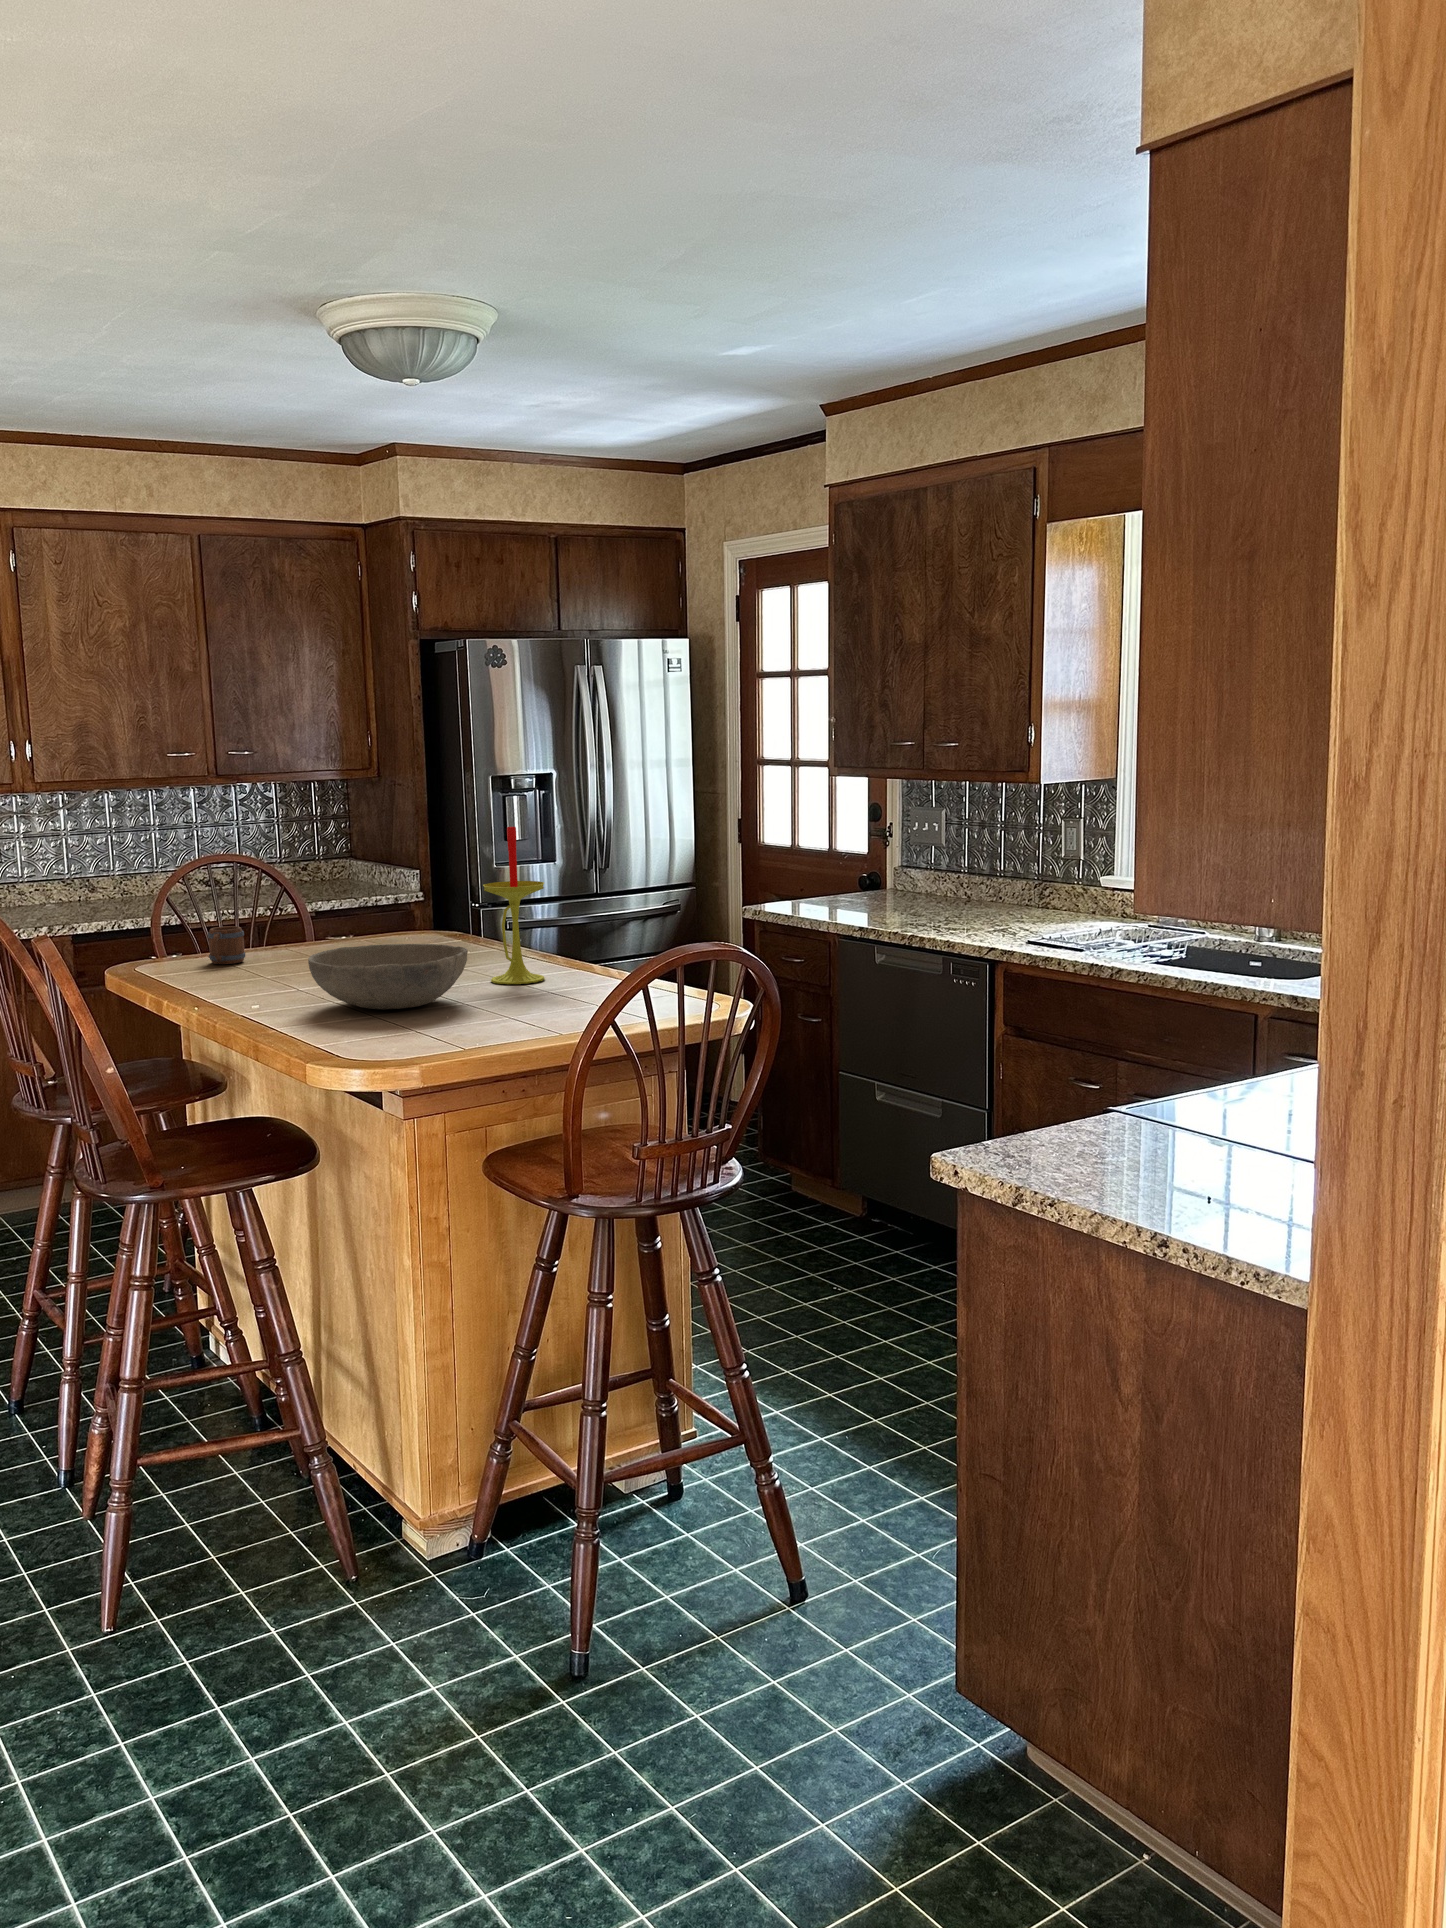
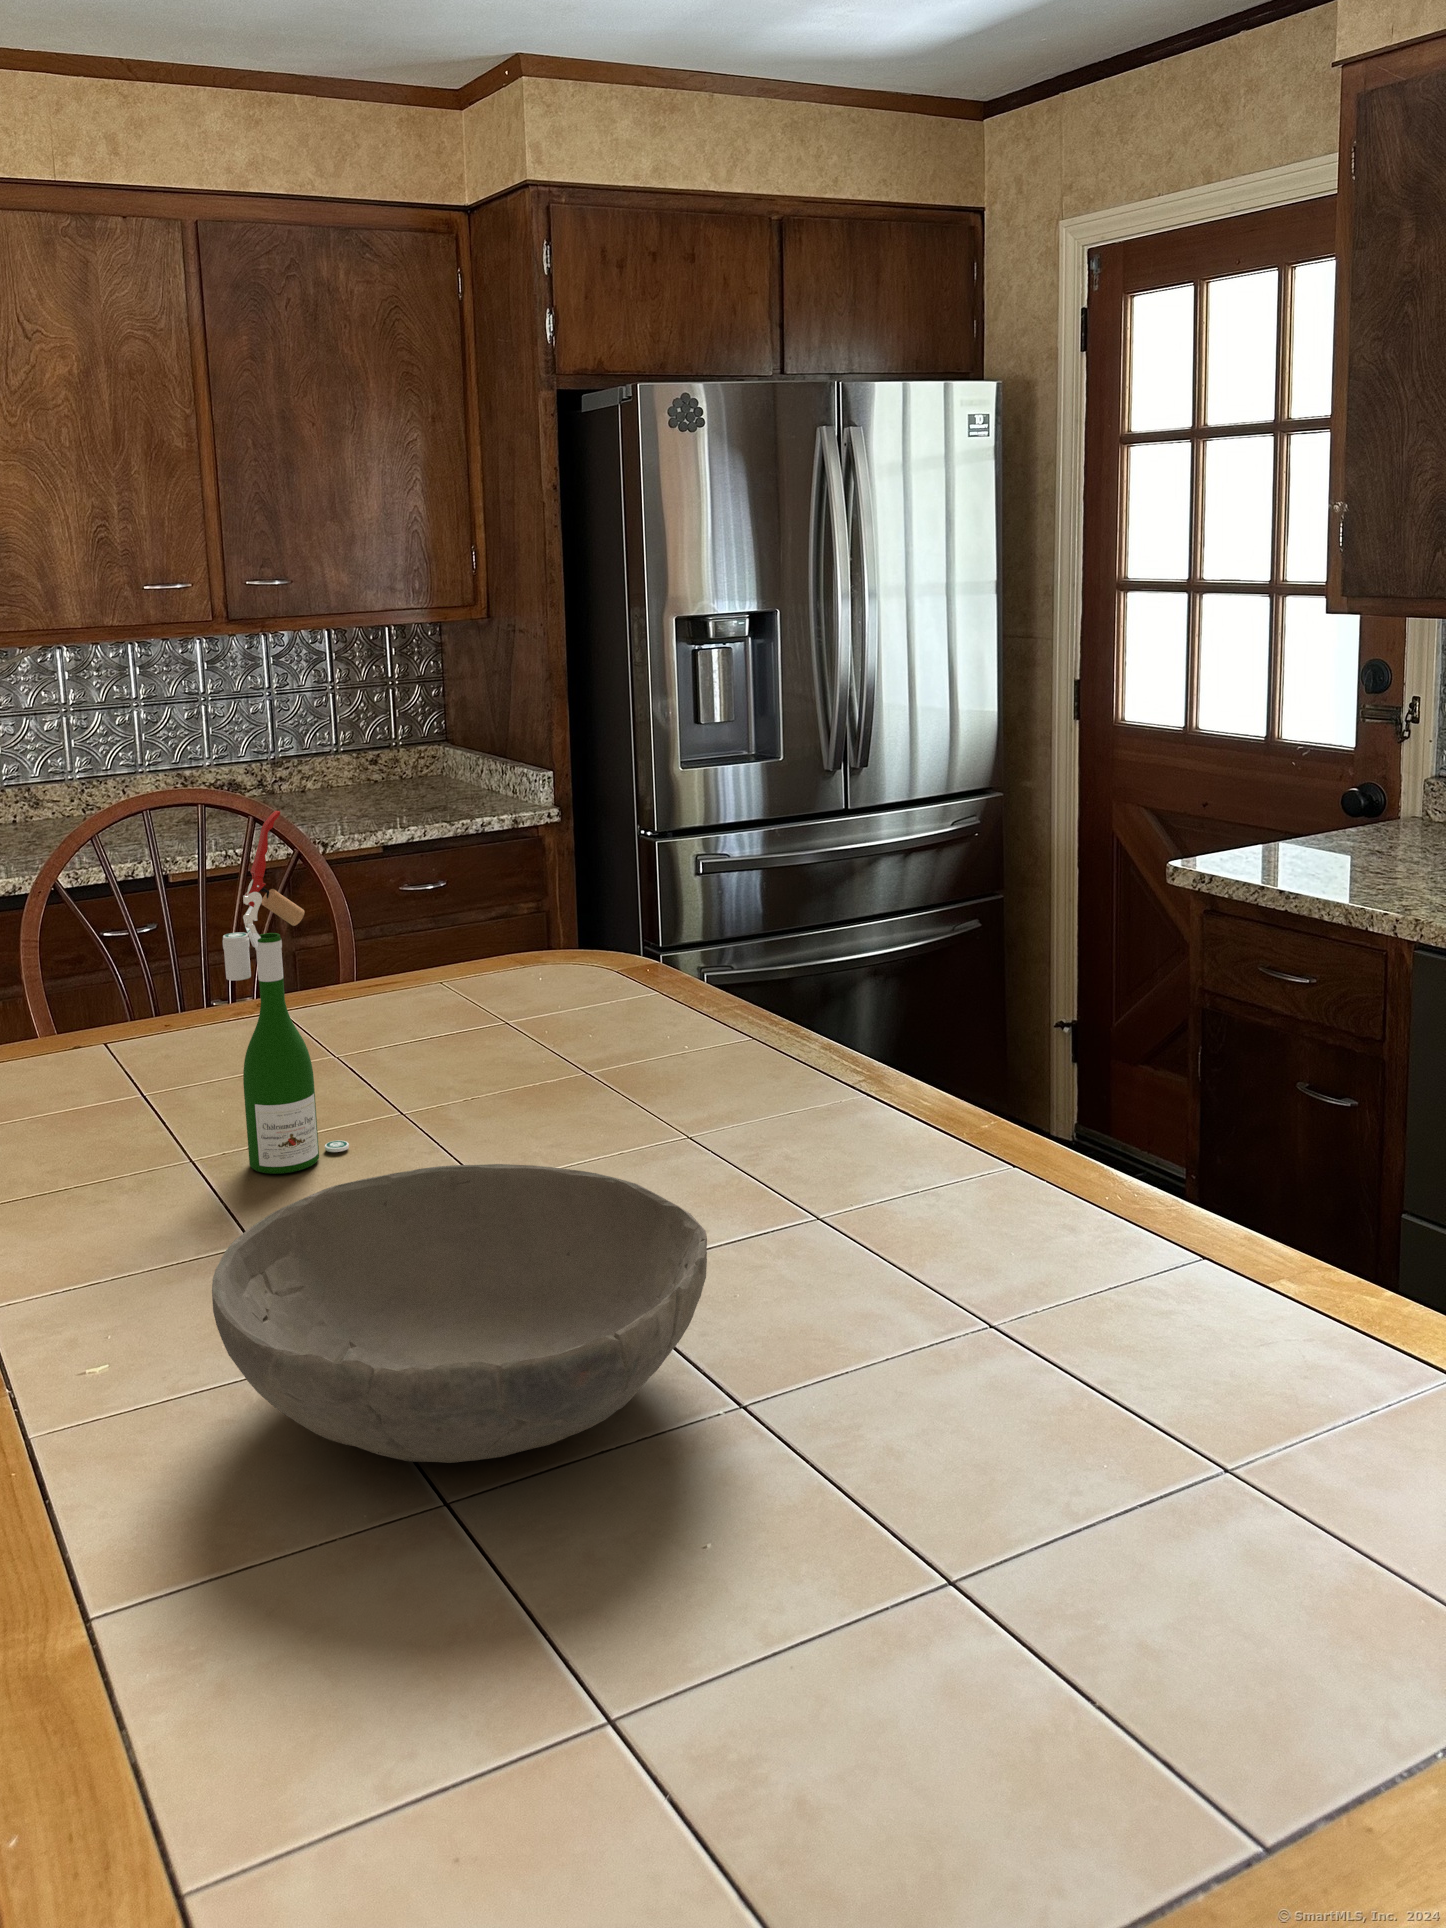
candle: present [483,827,545,984] -> none [732,805,905,1261]
wine bottle: none [285,832,335,977] -> present [223,810,349,1174]
mug: present [208,926,245,964] -> none [77,996,163,1091]

